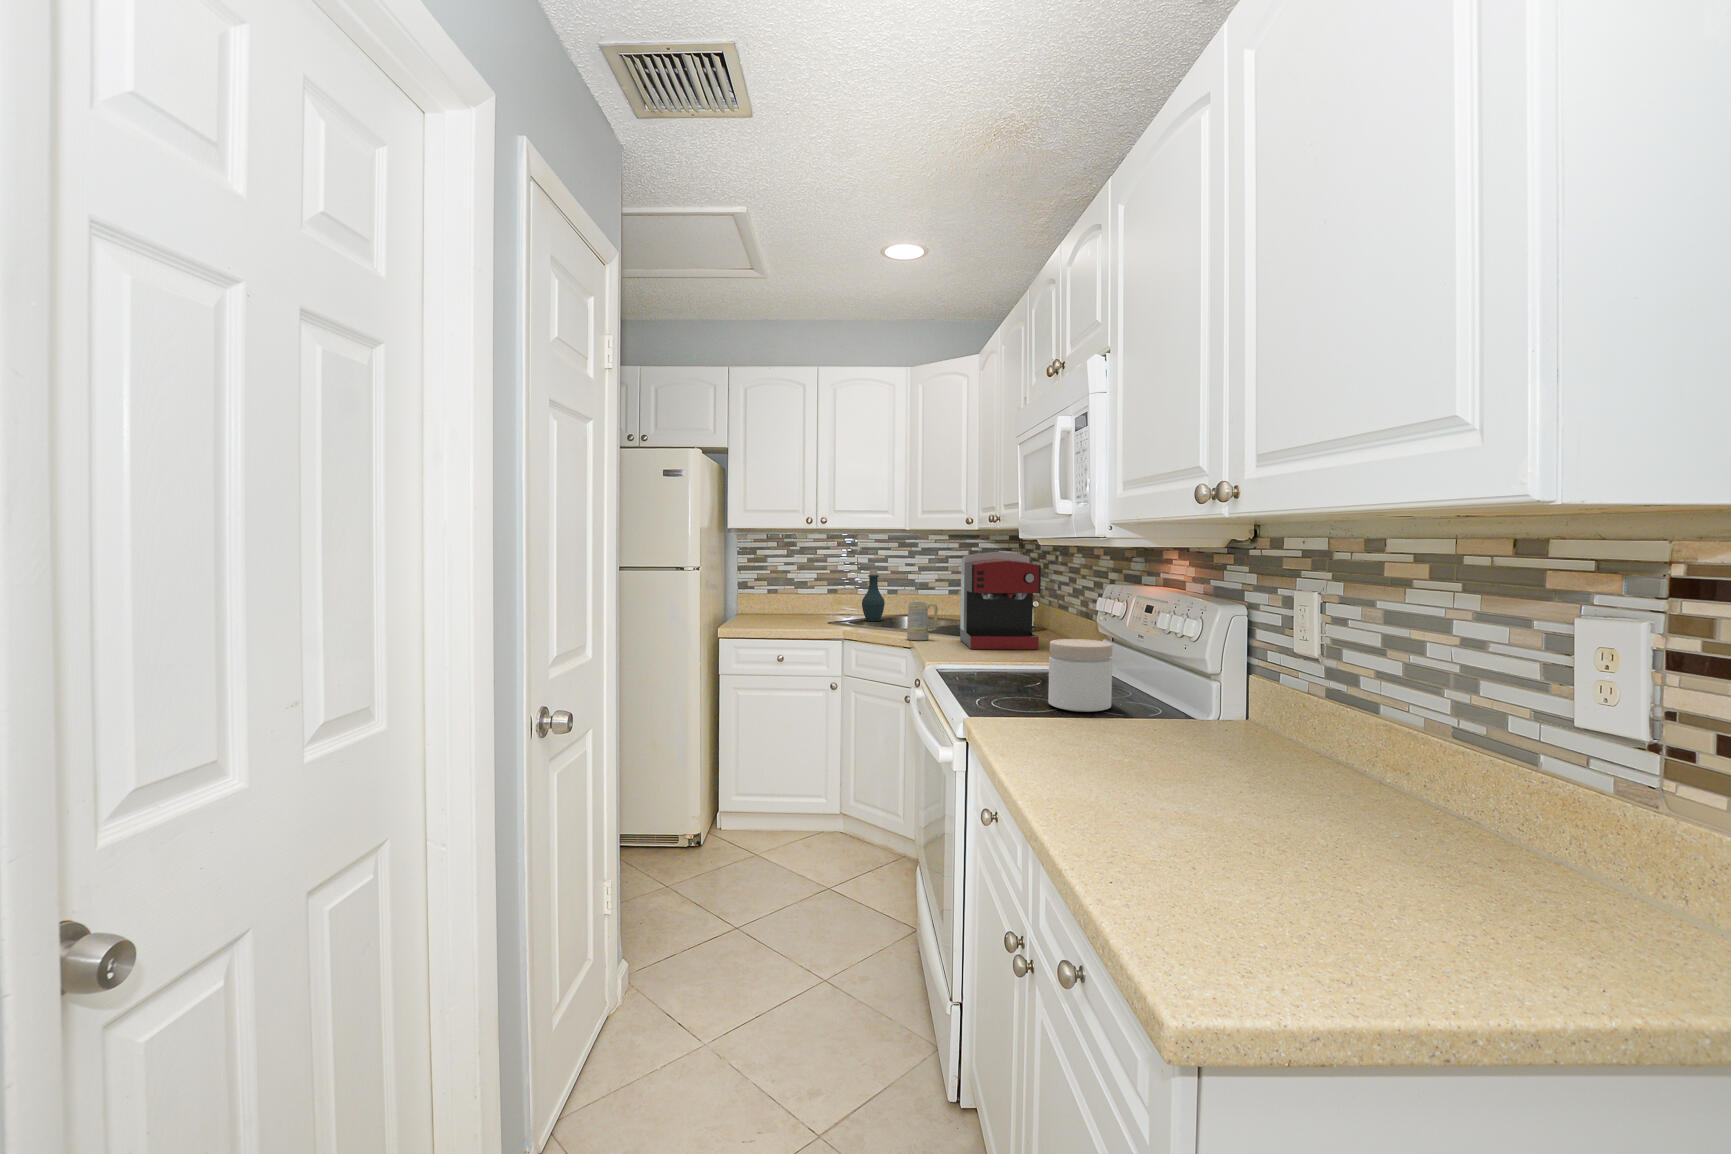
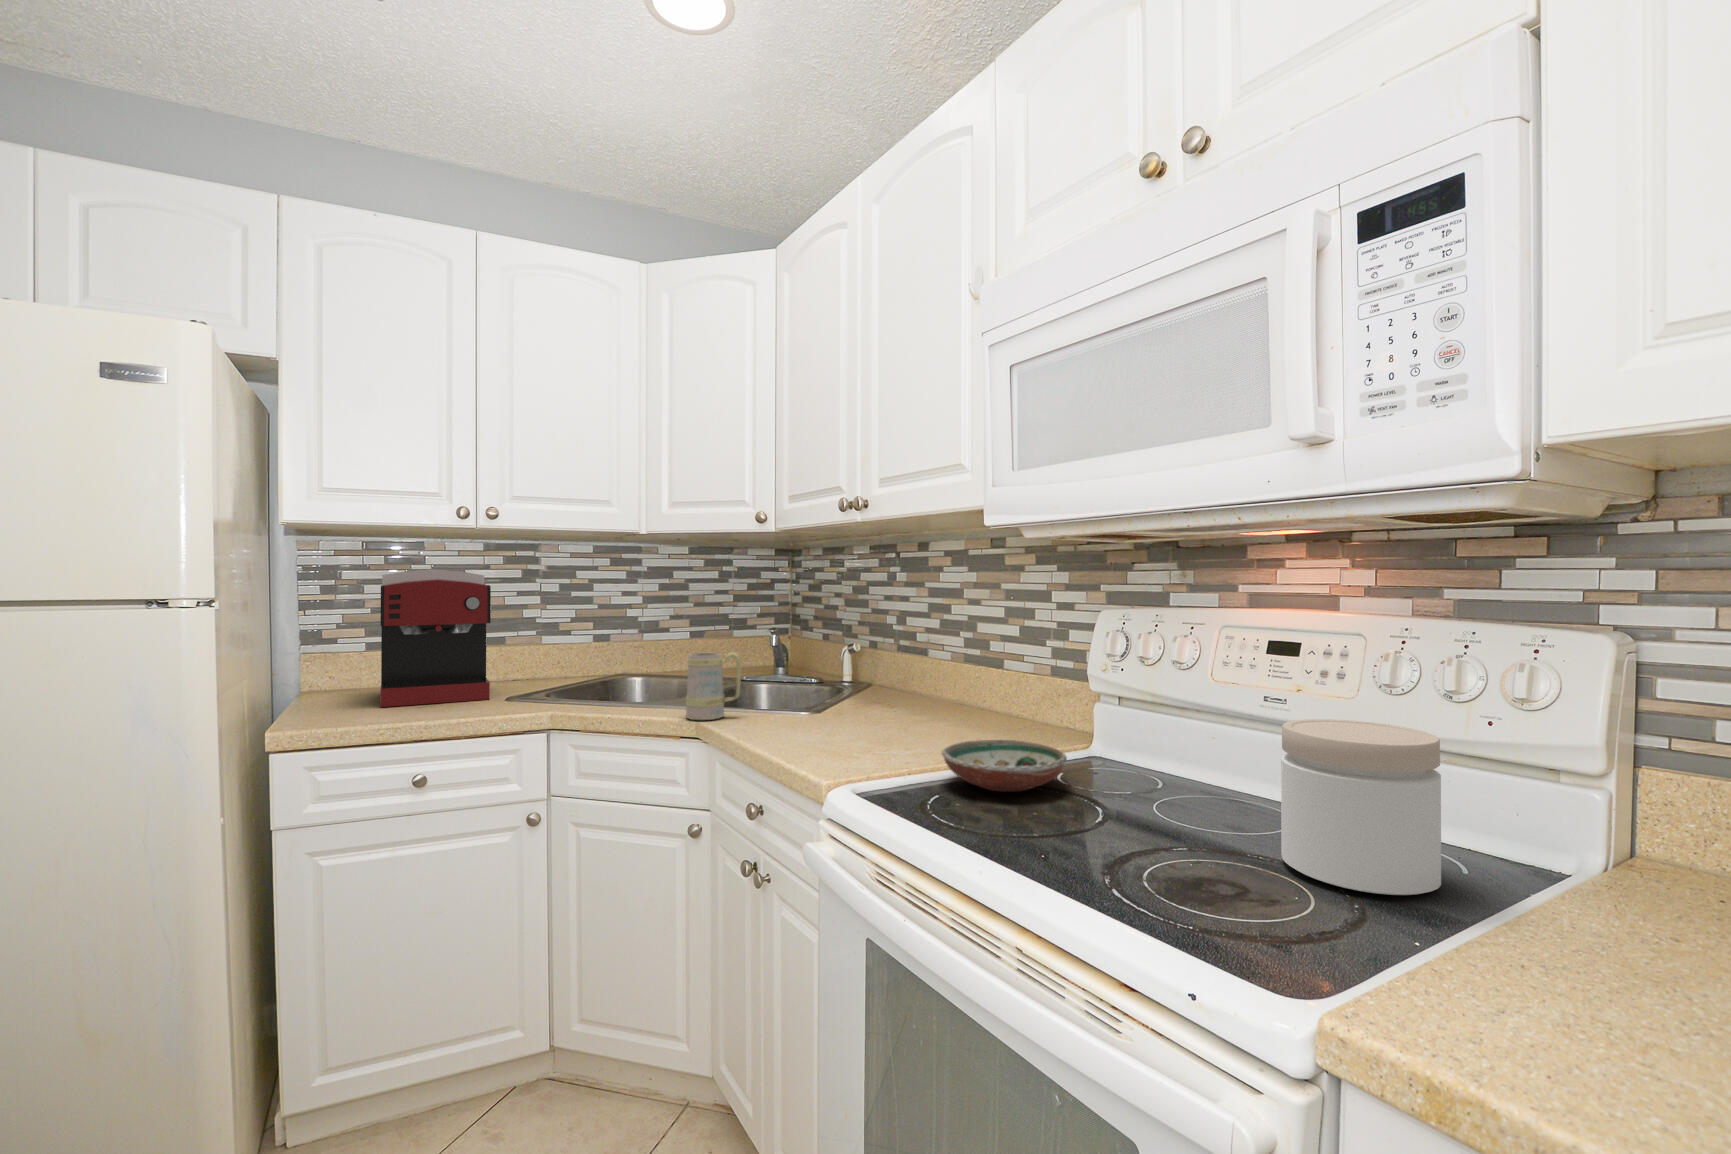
coffee maker: present [960,552,1041,649] -> present [380,569,491,707]
bottle: present [862,570,885,621] -> none [552,603,591,687]
decorative bowl: none [973,652,1038,676] -> present [942,740,1067,792]

